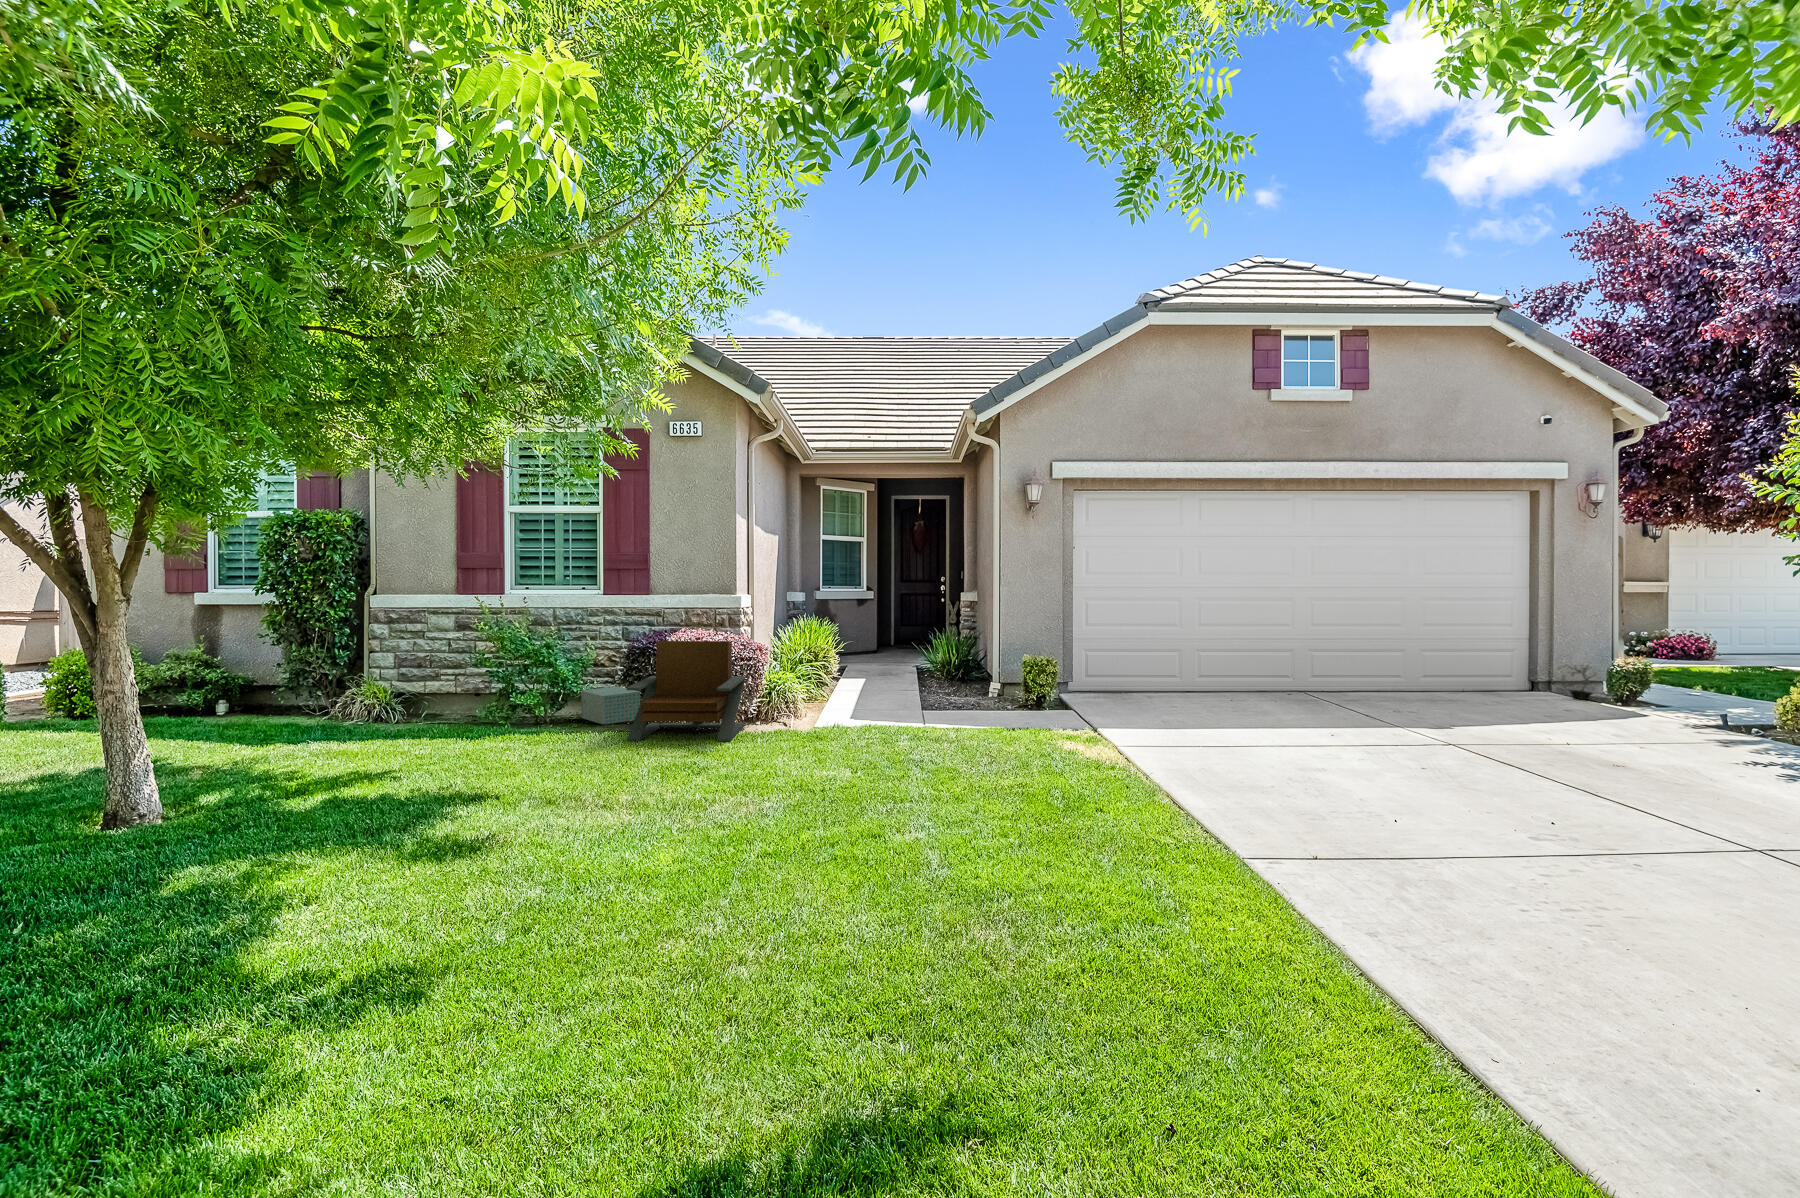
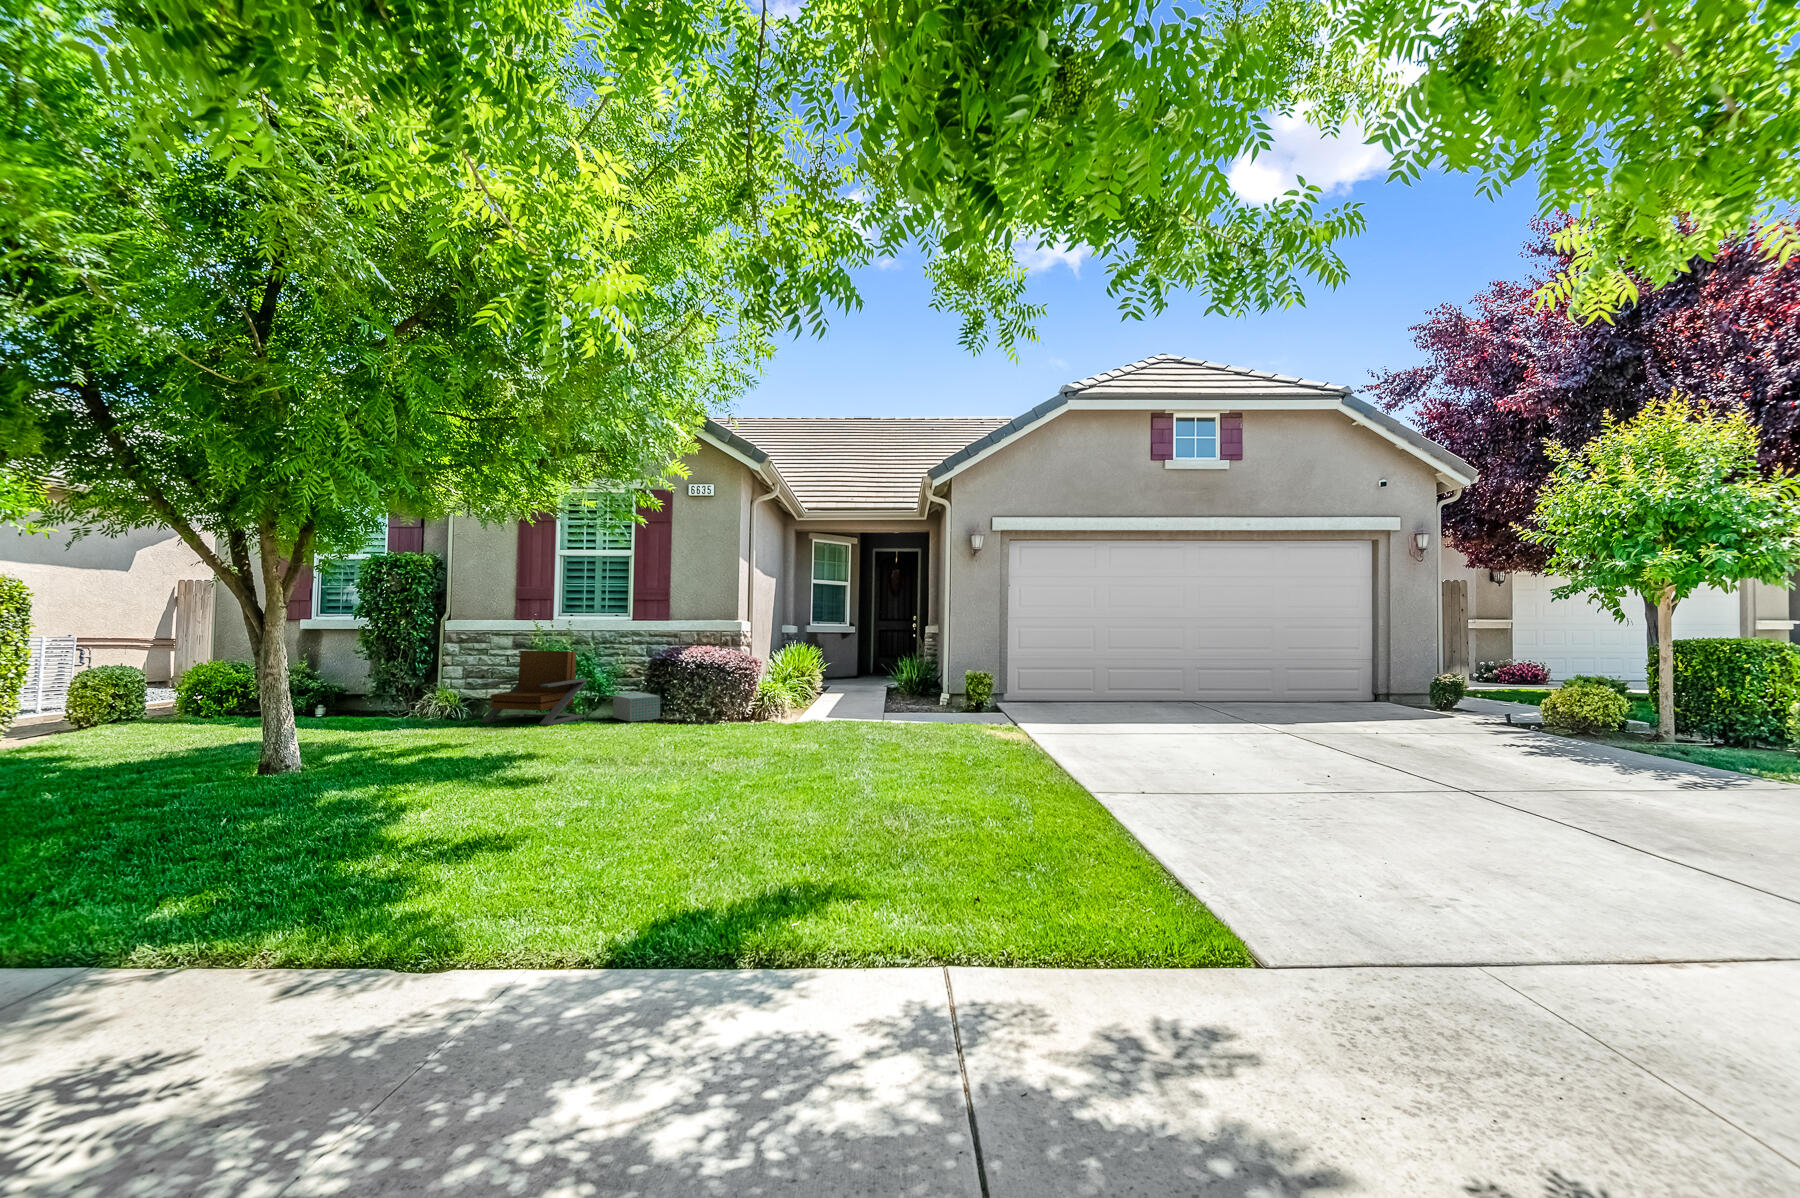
lounge chair: present [627,641,746,742] -> present [481,651,587,726]
potted plant: present [1558,665,1595,700] -> none [1396,677,1429,707]

